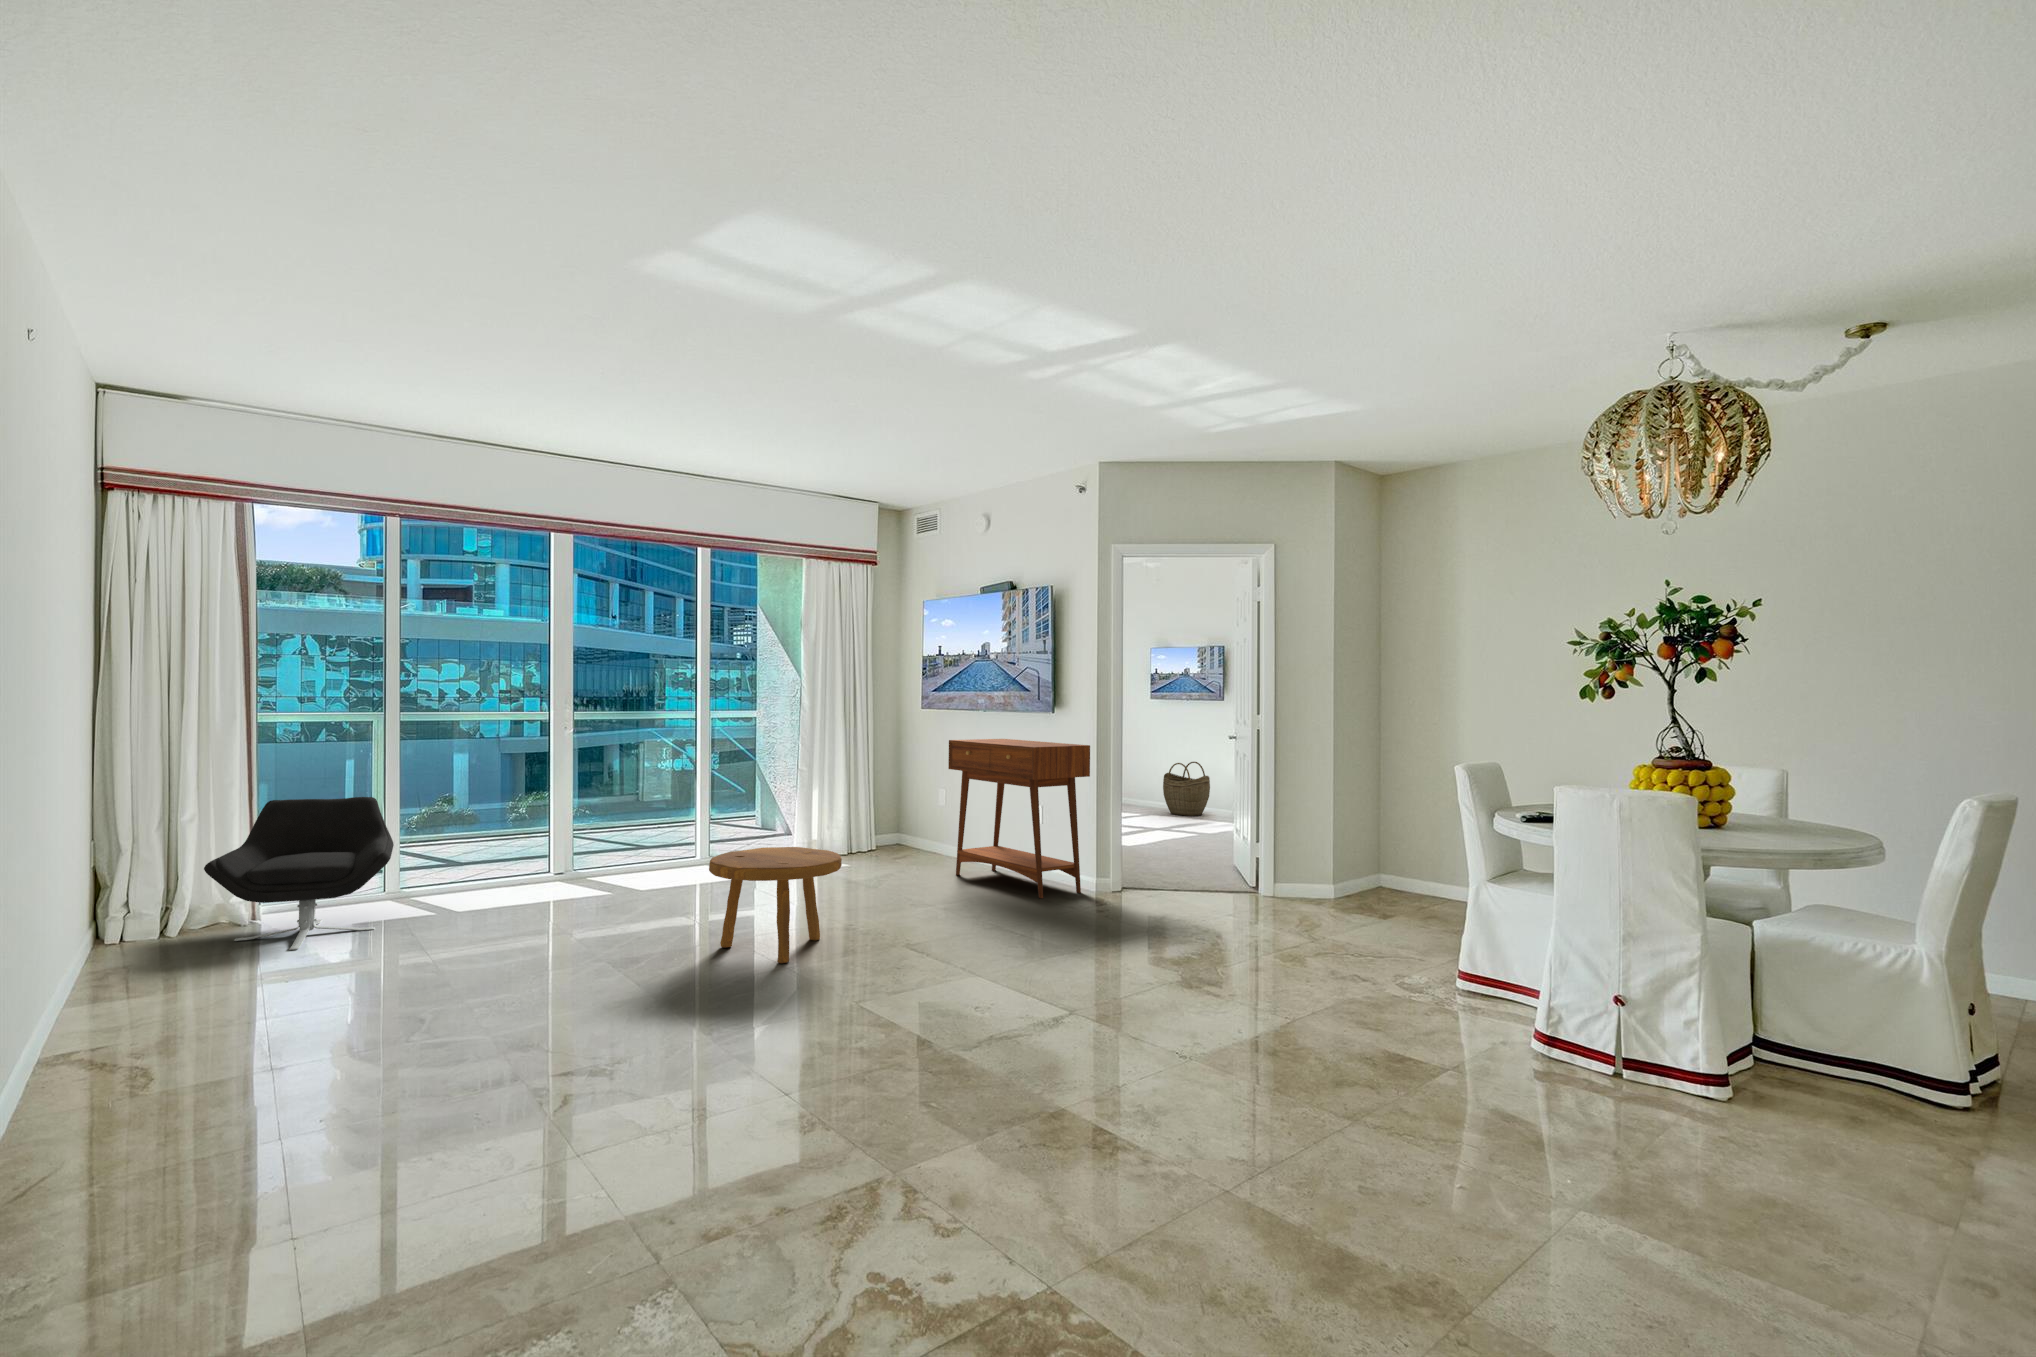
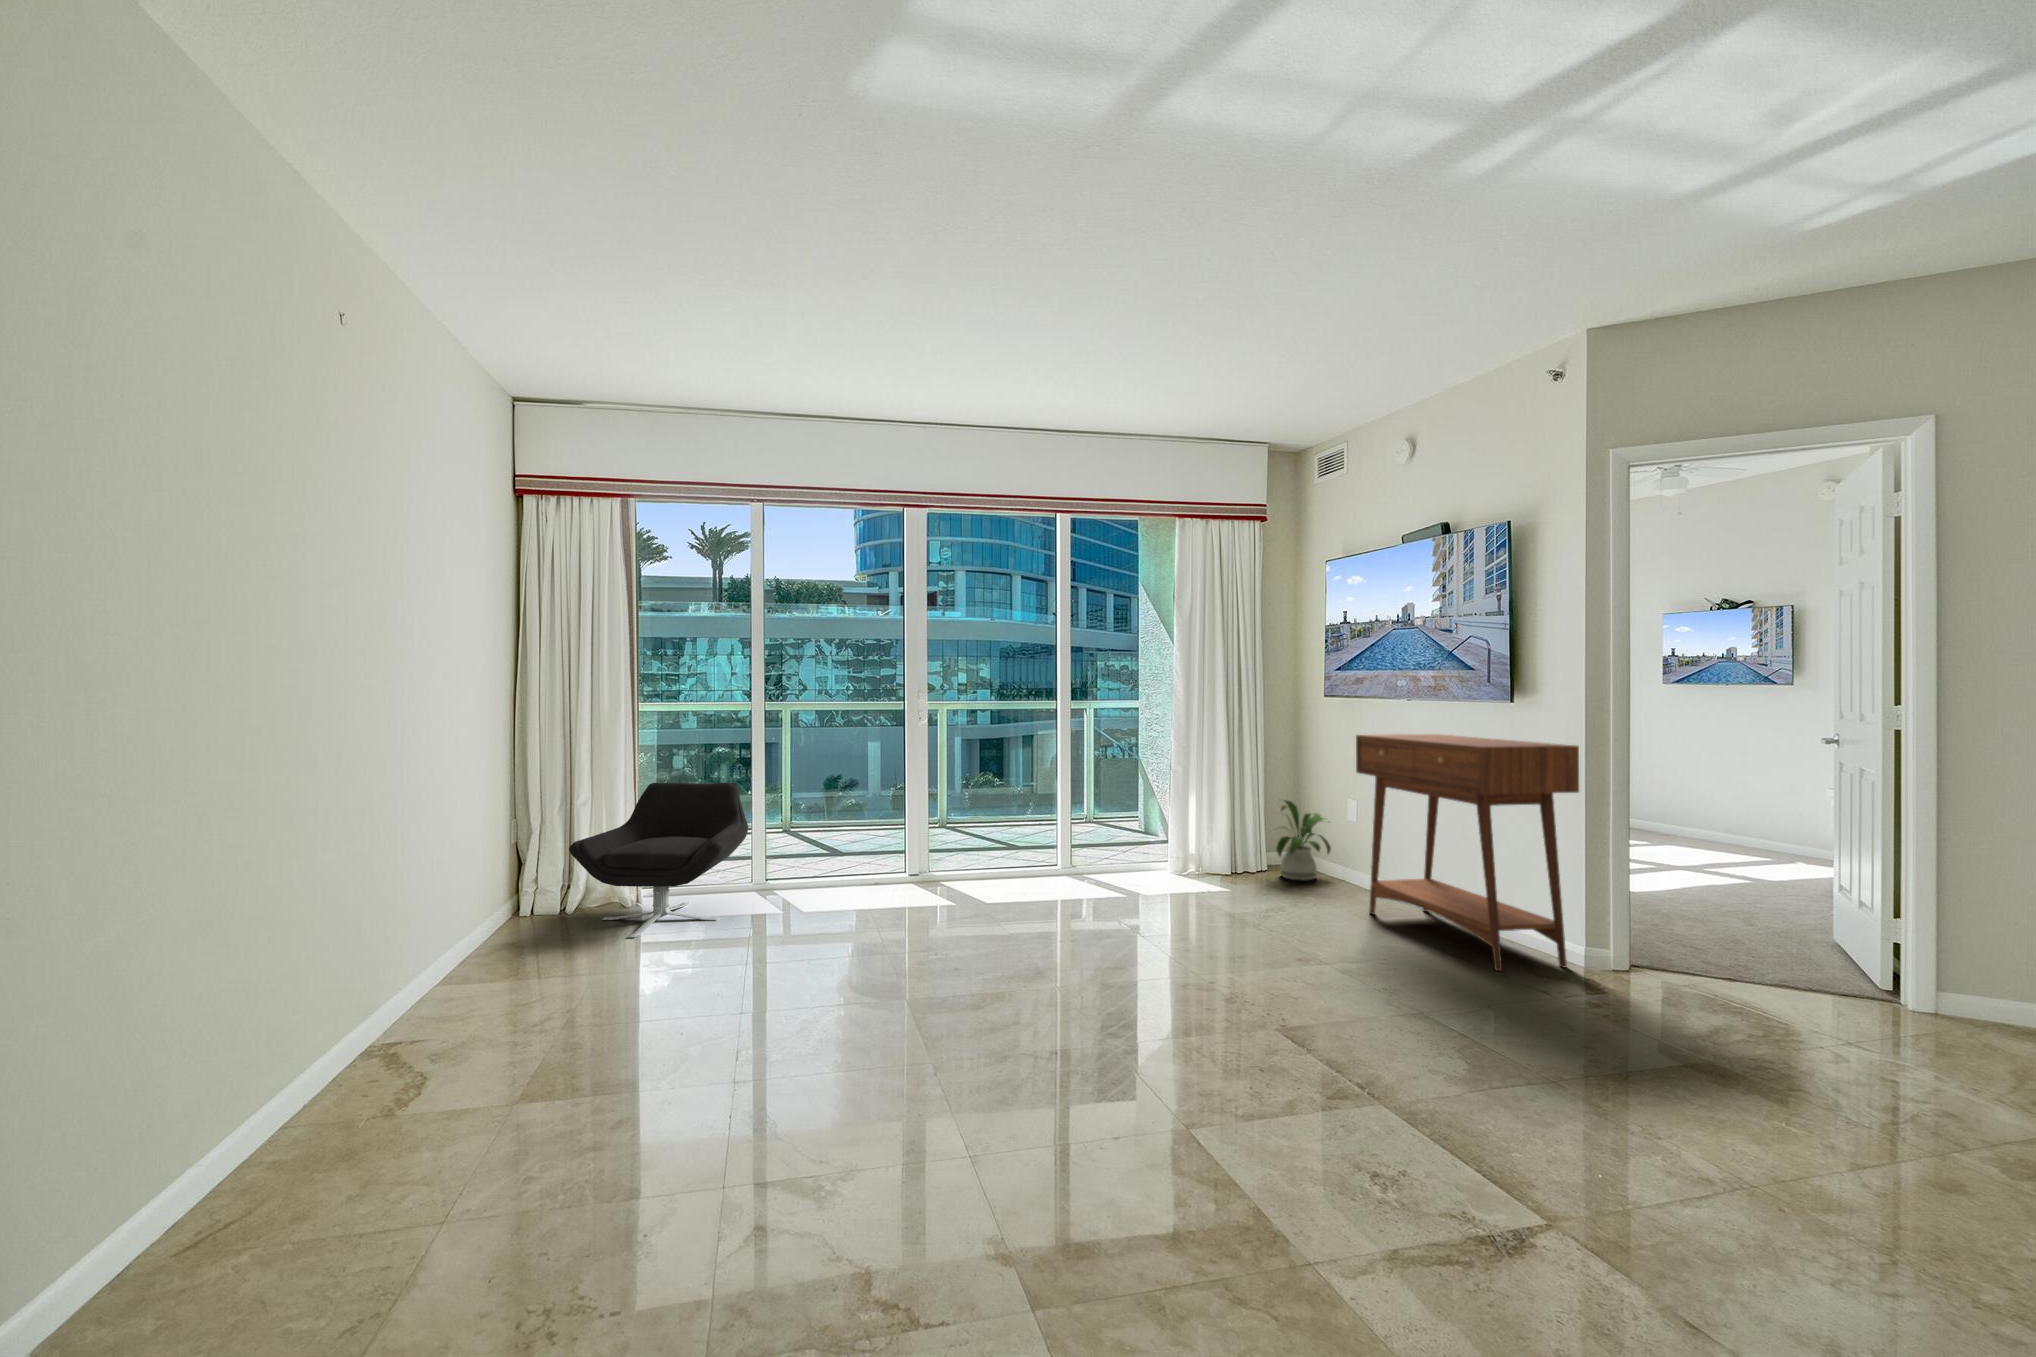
woven basket: present [1163,762,1210,816] -> none [1685,770,1767,846]
house plant: none [875,794,925,858] -> present [1276,800,1331,880]
footstool: present [709,847,842,963] -> none [999,872,1175,1045]

